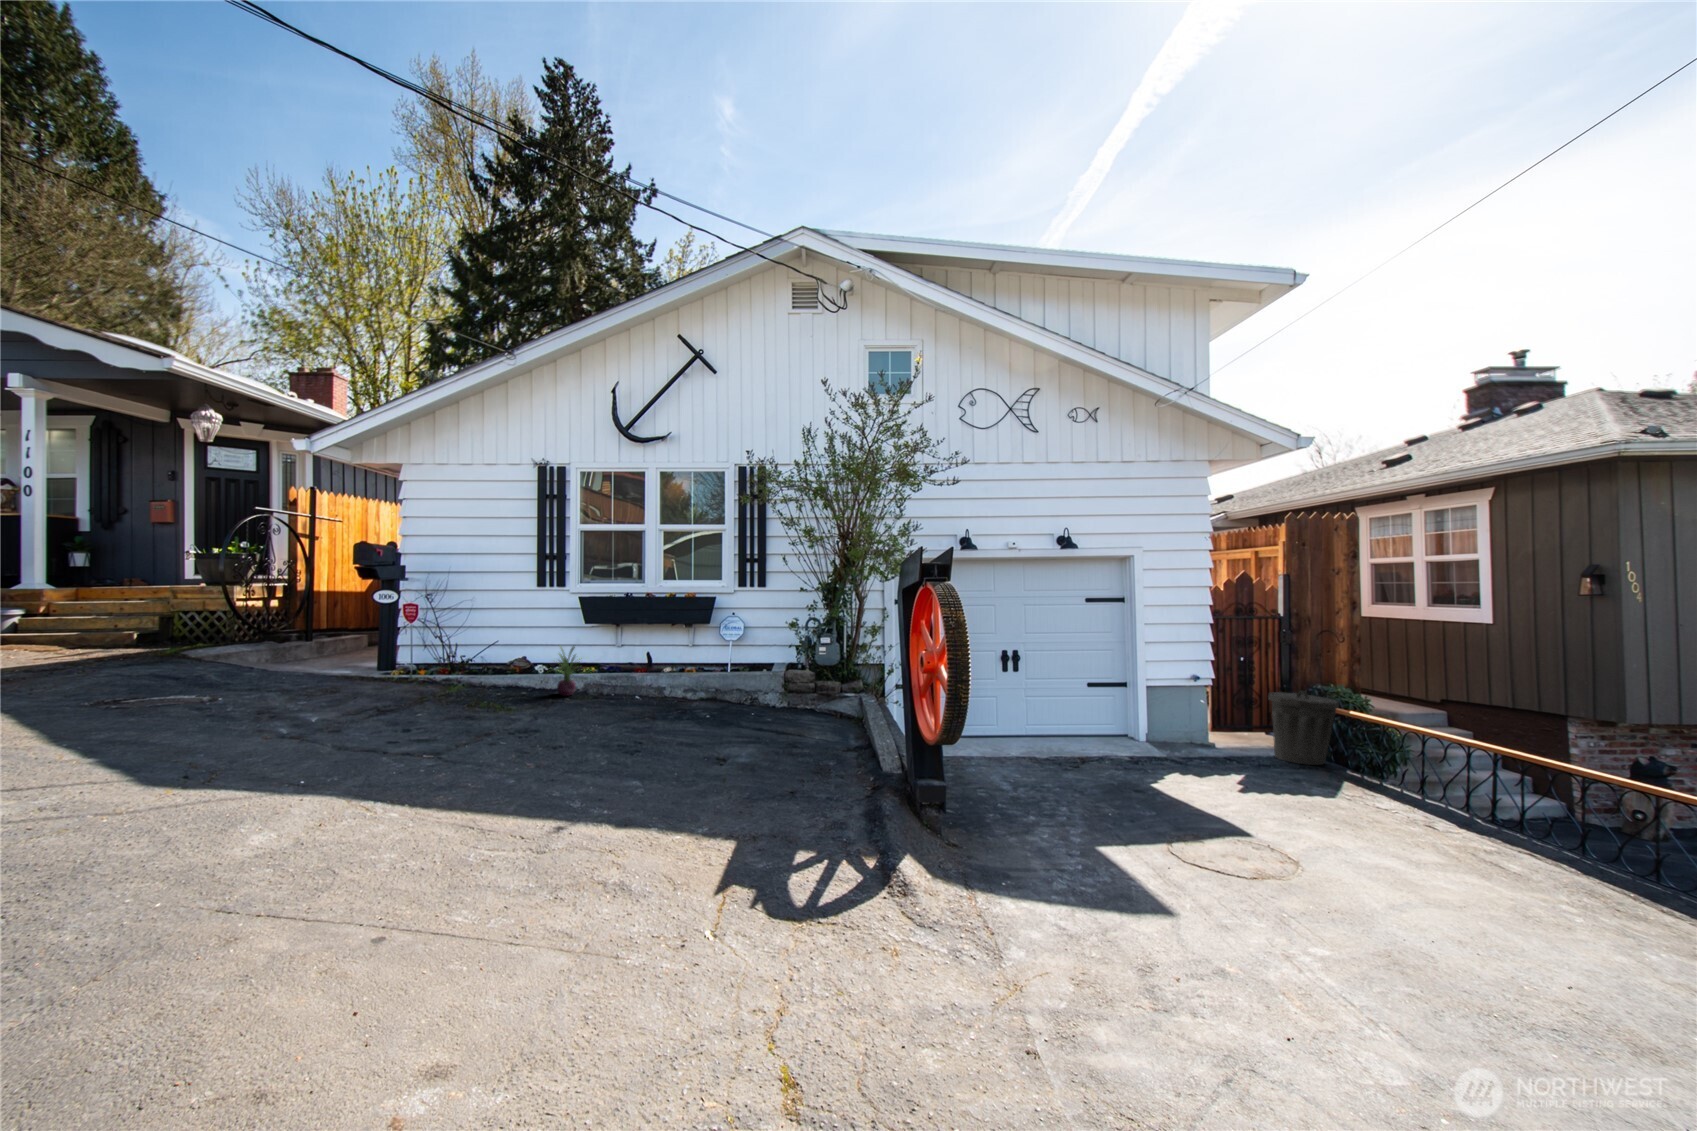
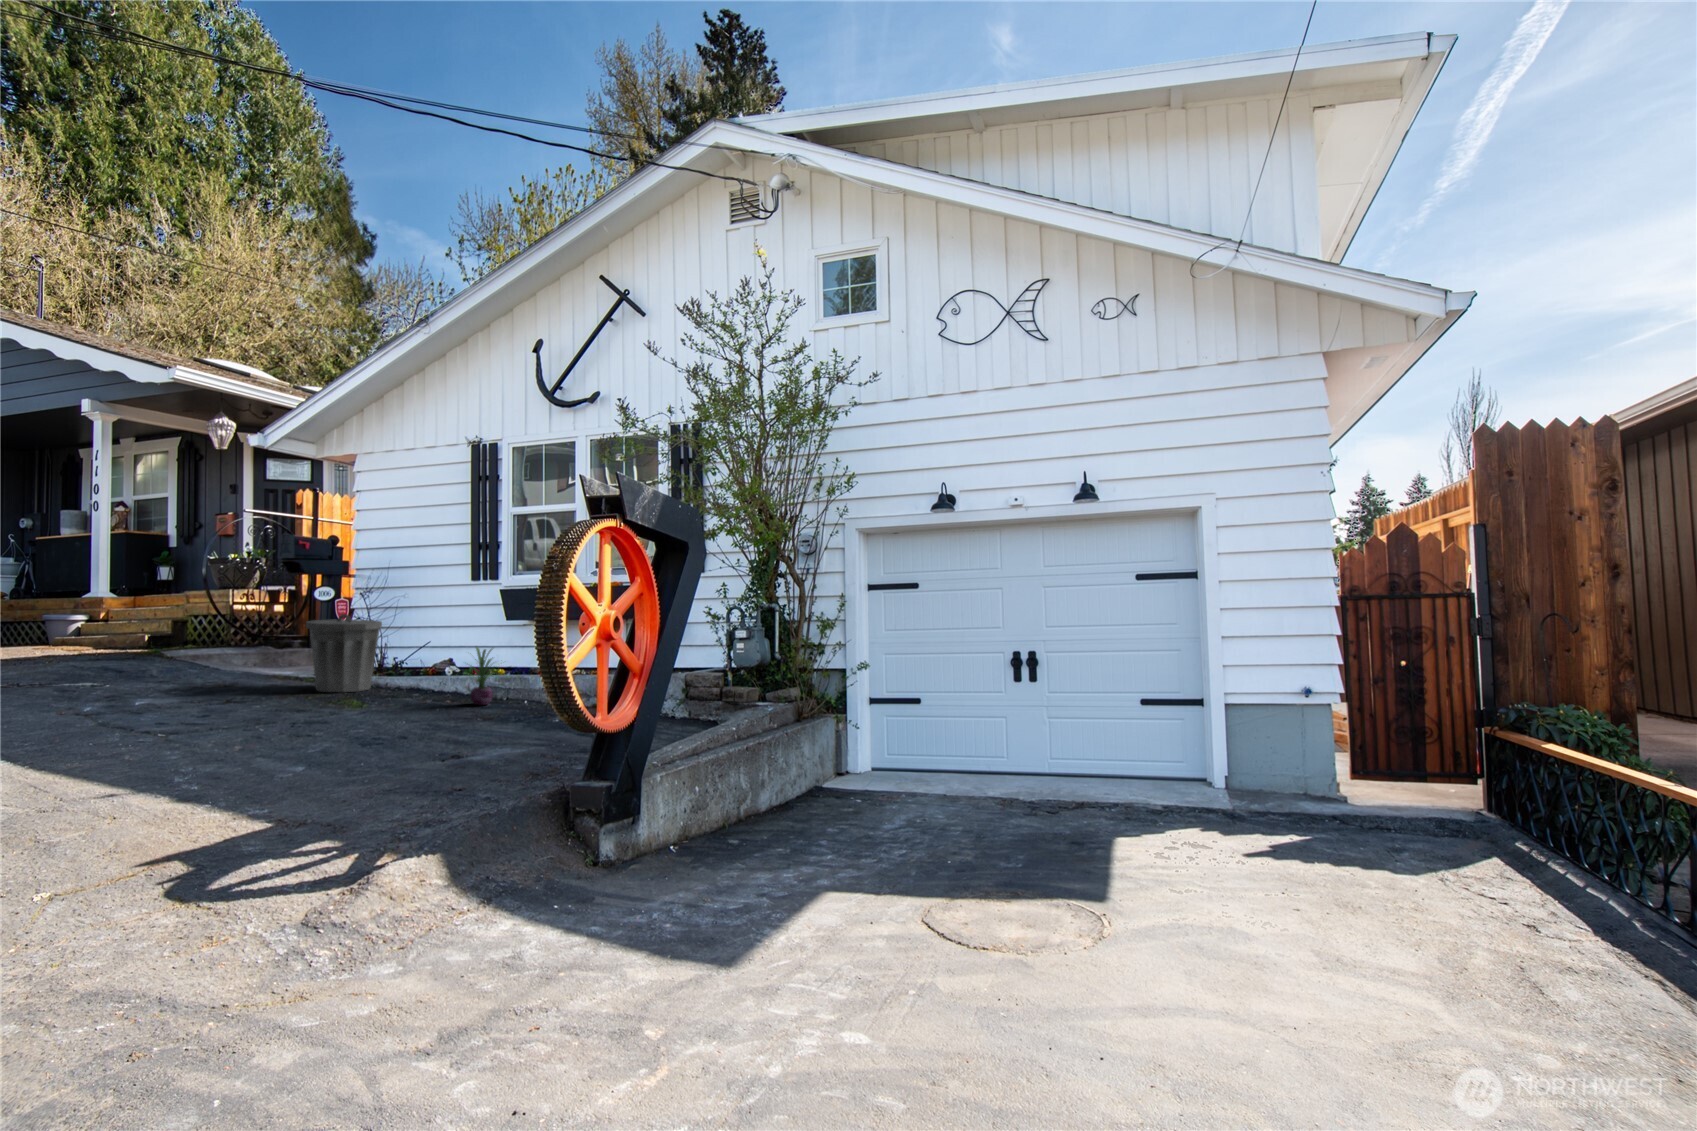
trash can: present [1268,691,1339,765] -> present [306,614,382,692]

